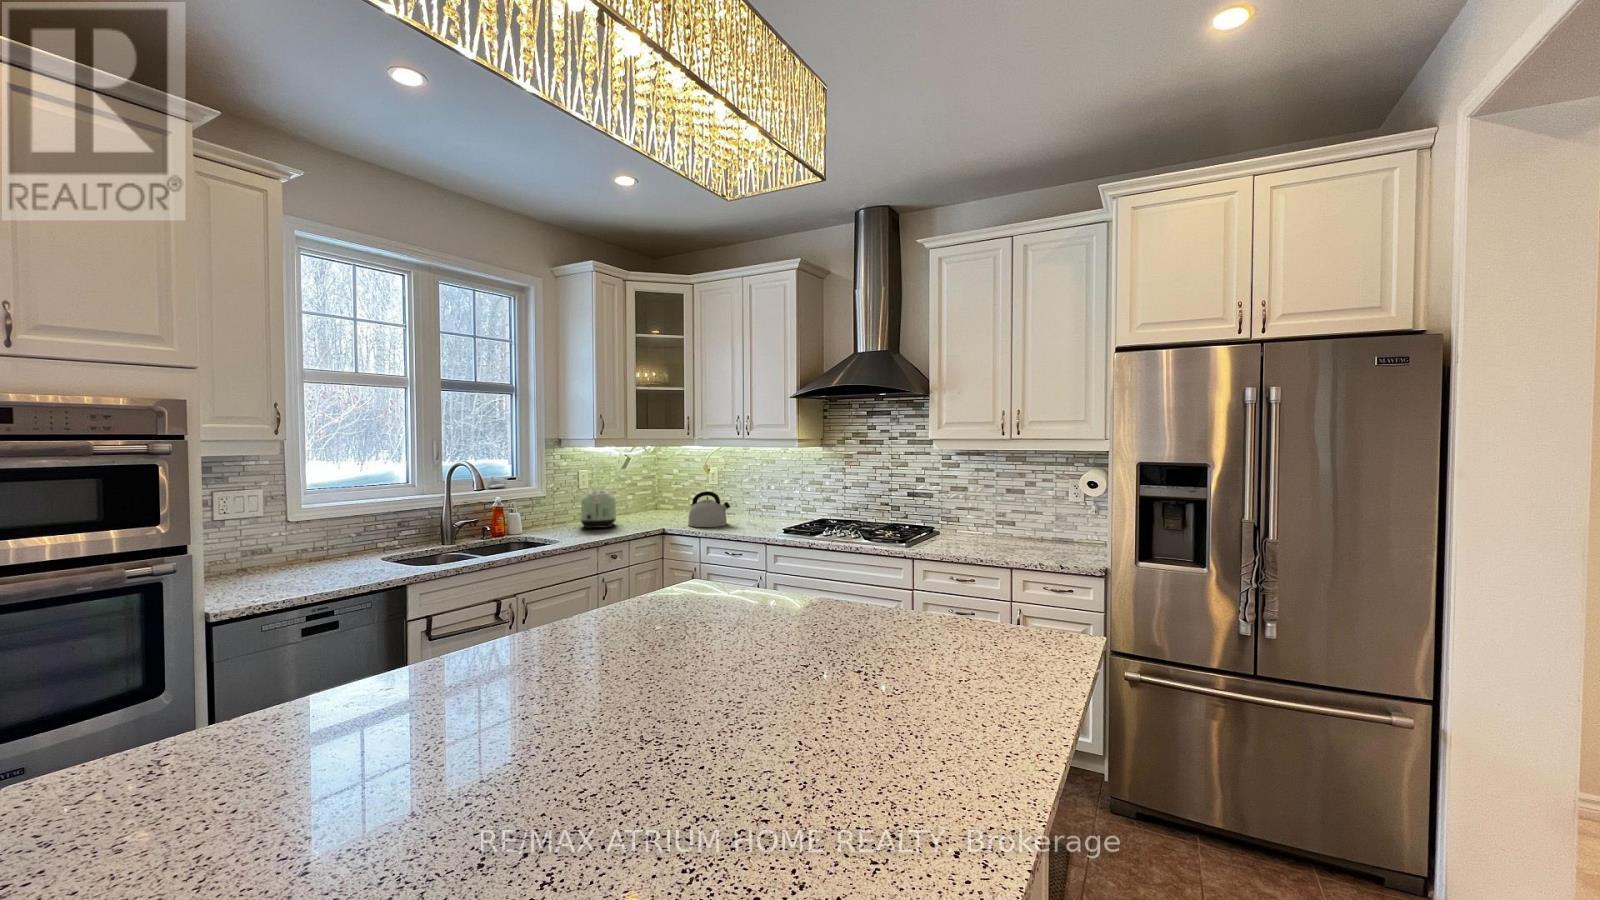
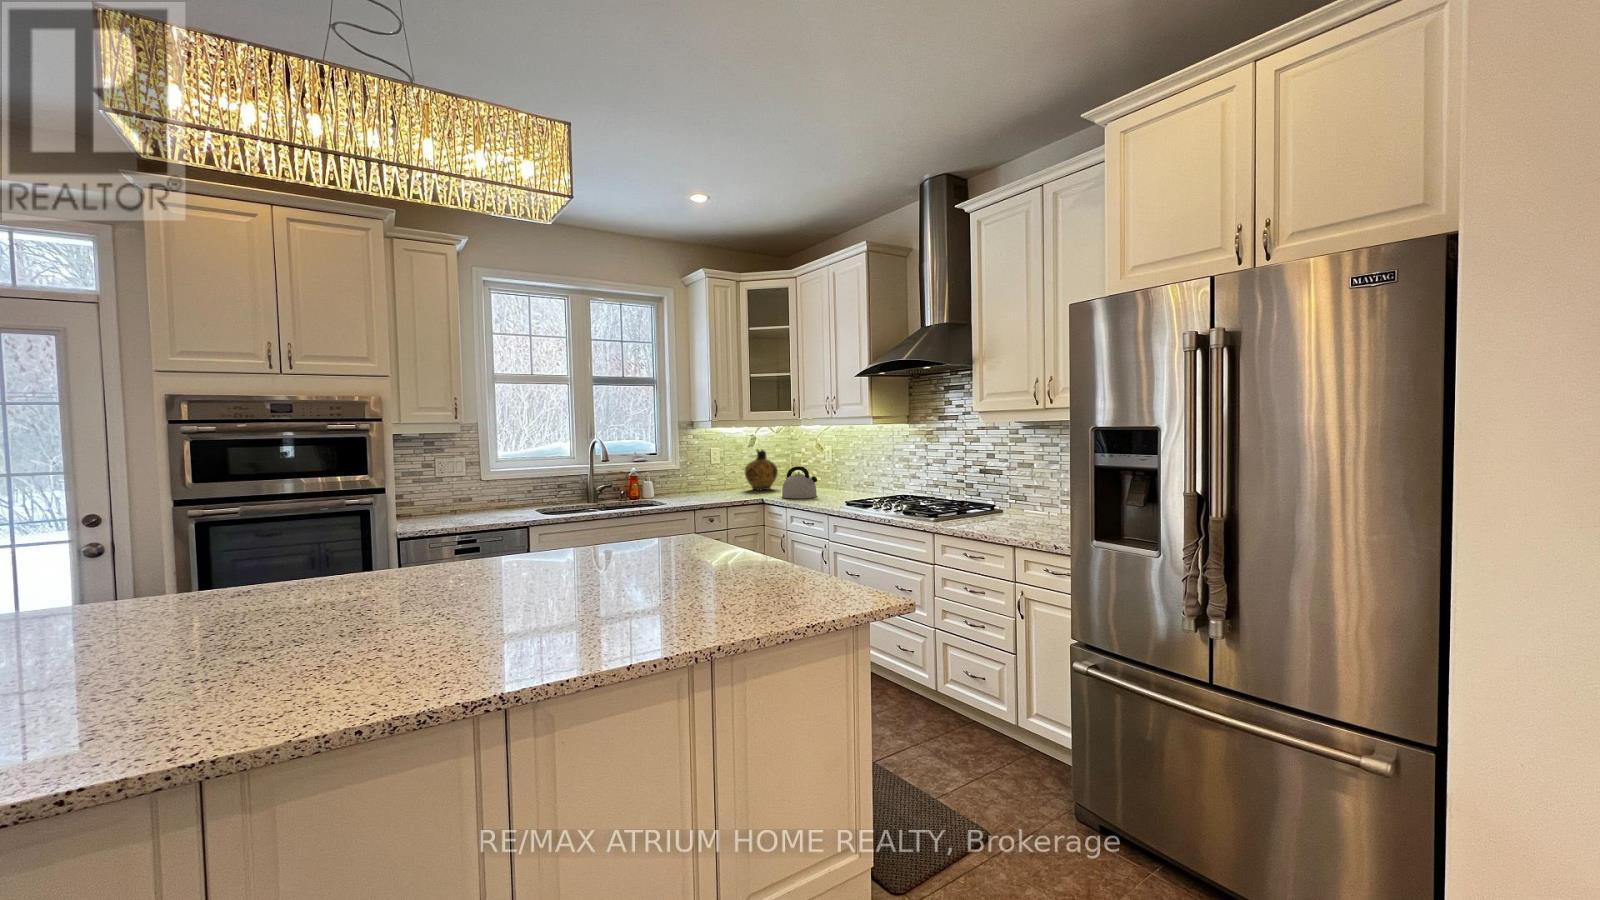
ceramic jug: none [622,471,661,518] -> present [745,450,778,490]
toaster: present [581,491,616,529] -> none [698,465,731,497]

